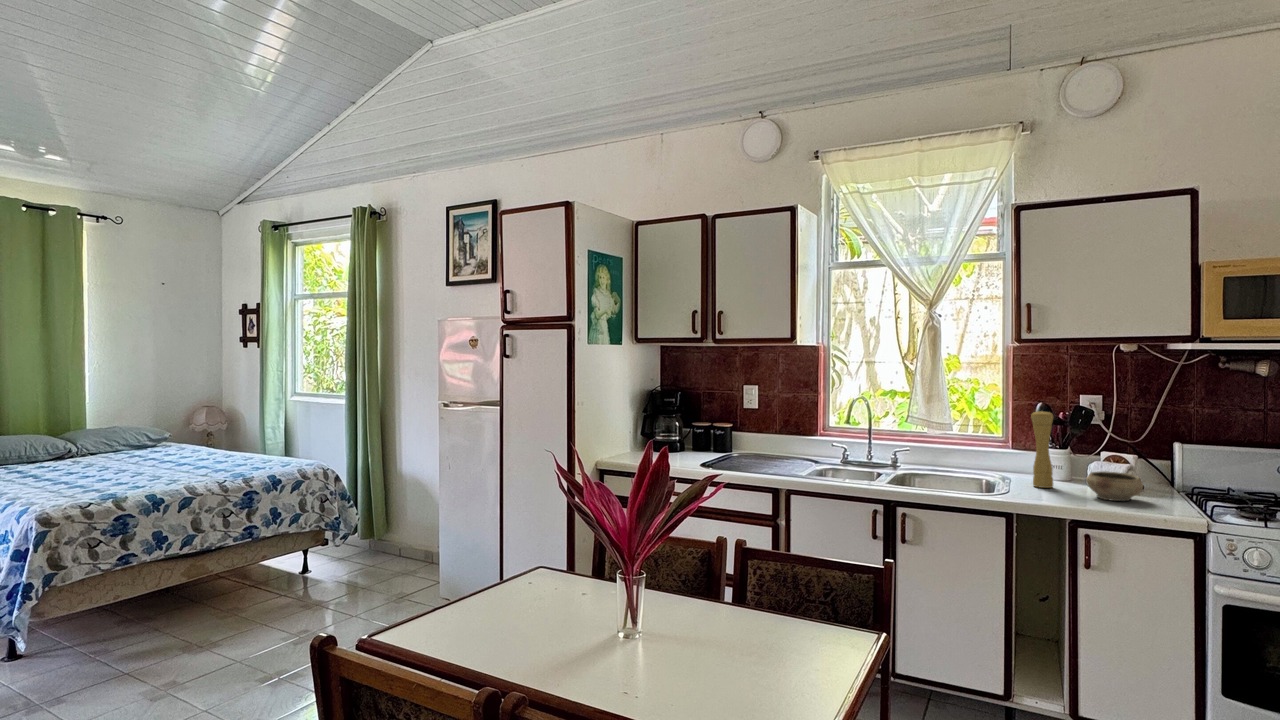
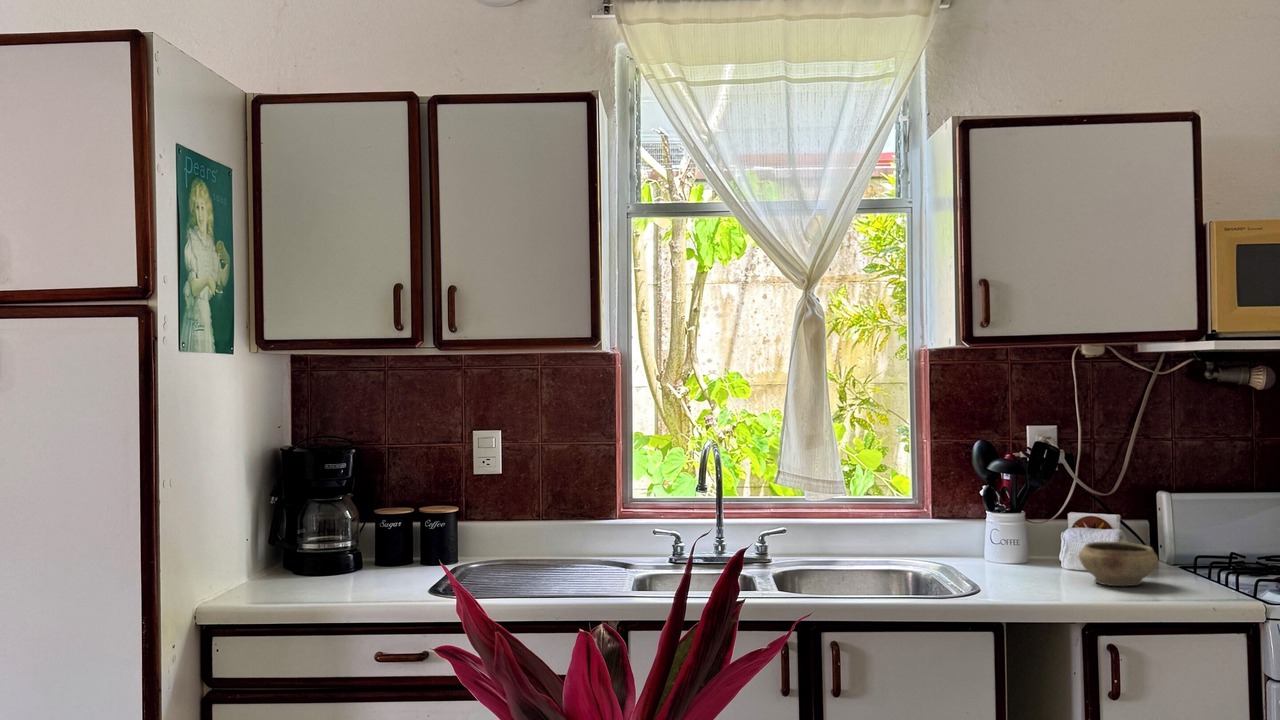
pepper mill: present [1031,411,1053,488] -> none [989,451,1024,576]

